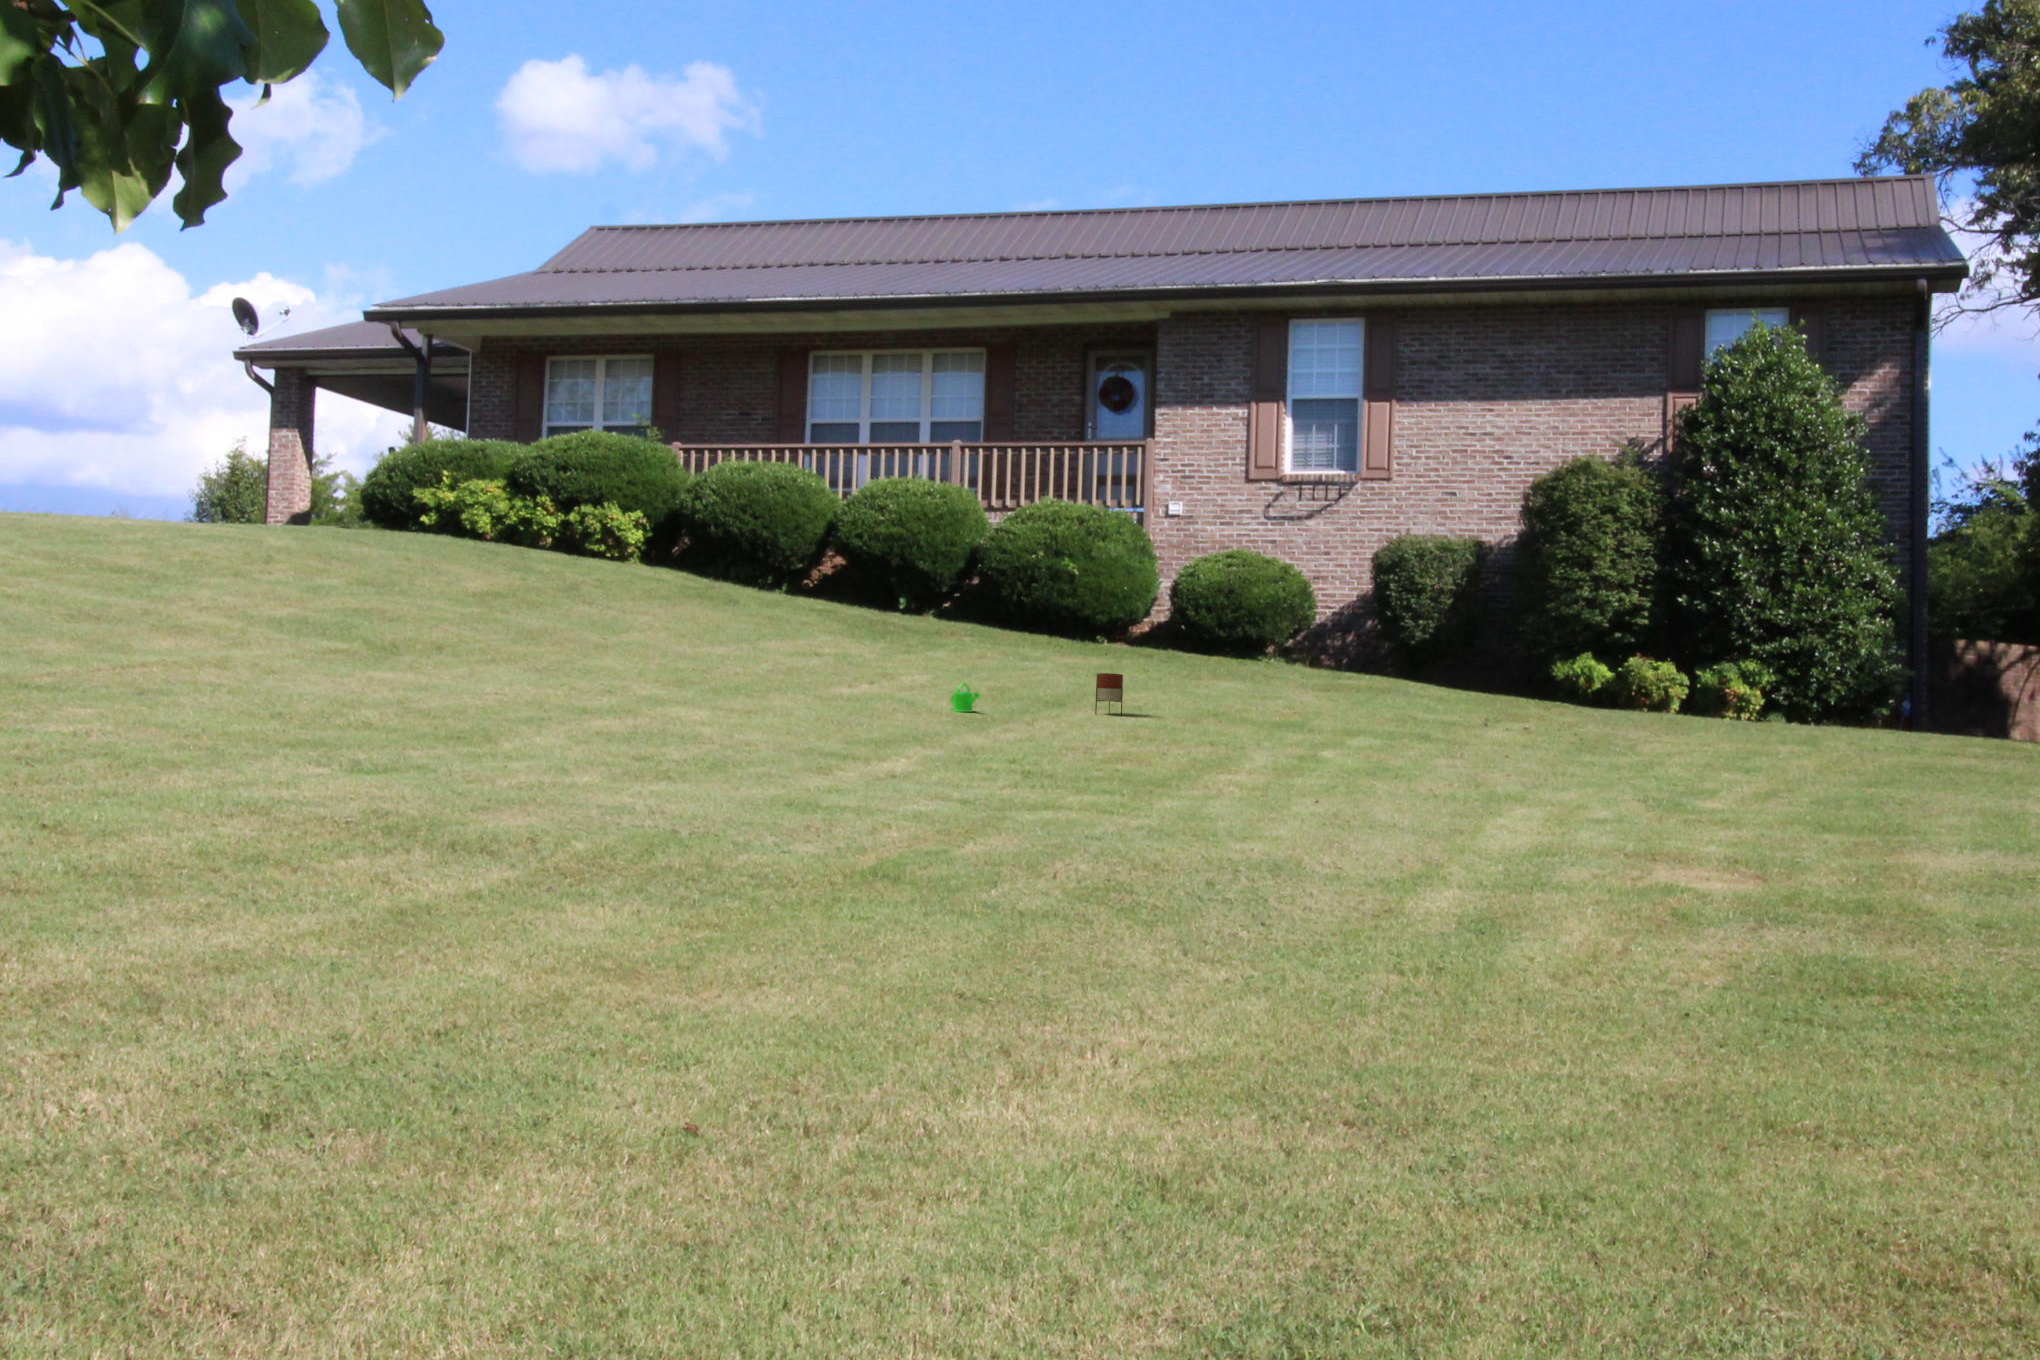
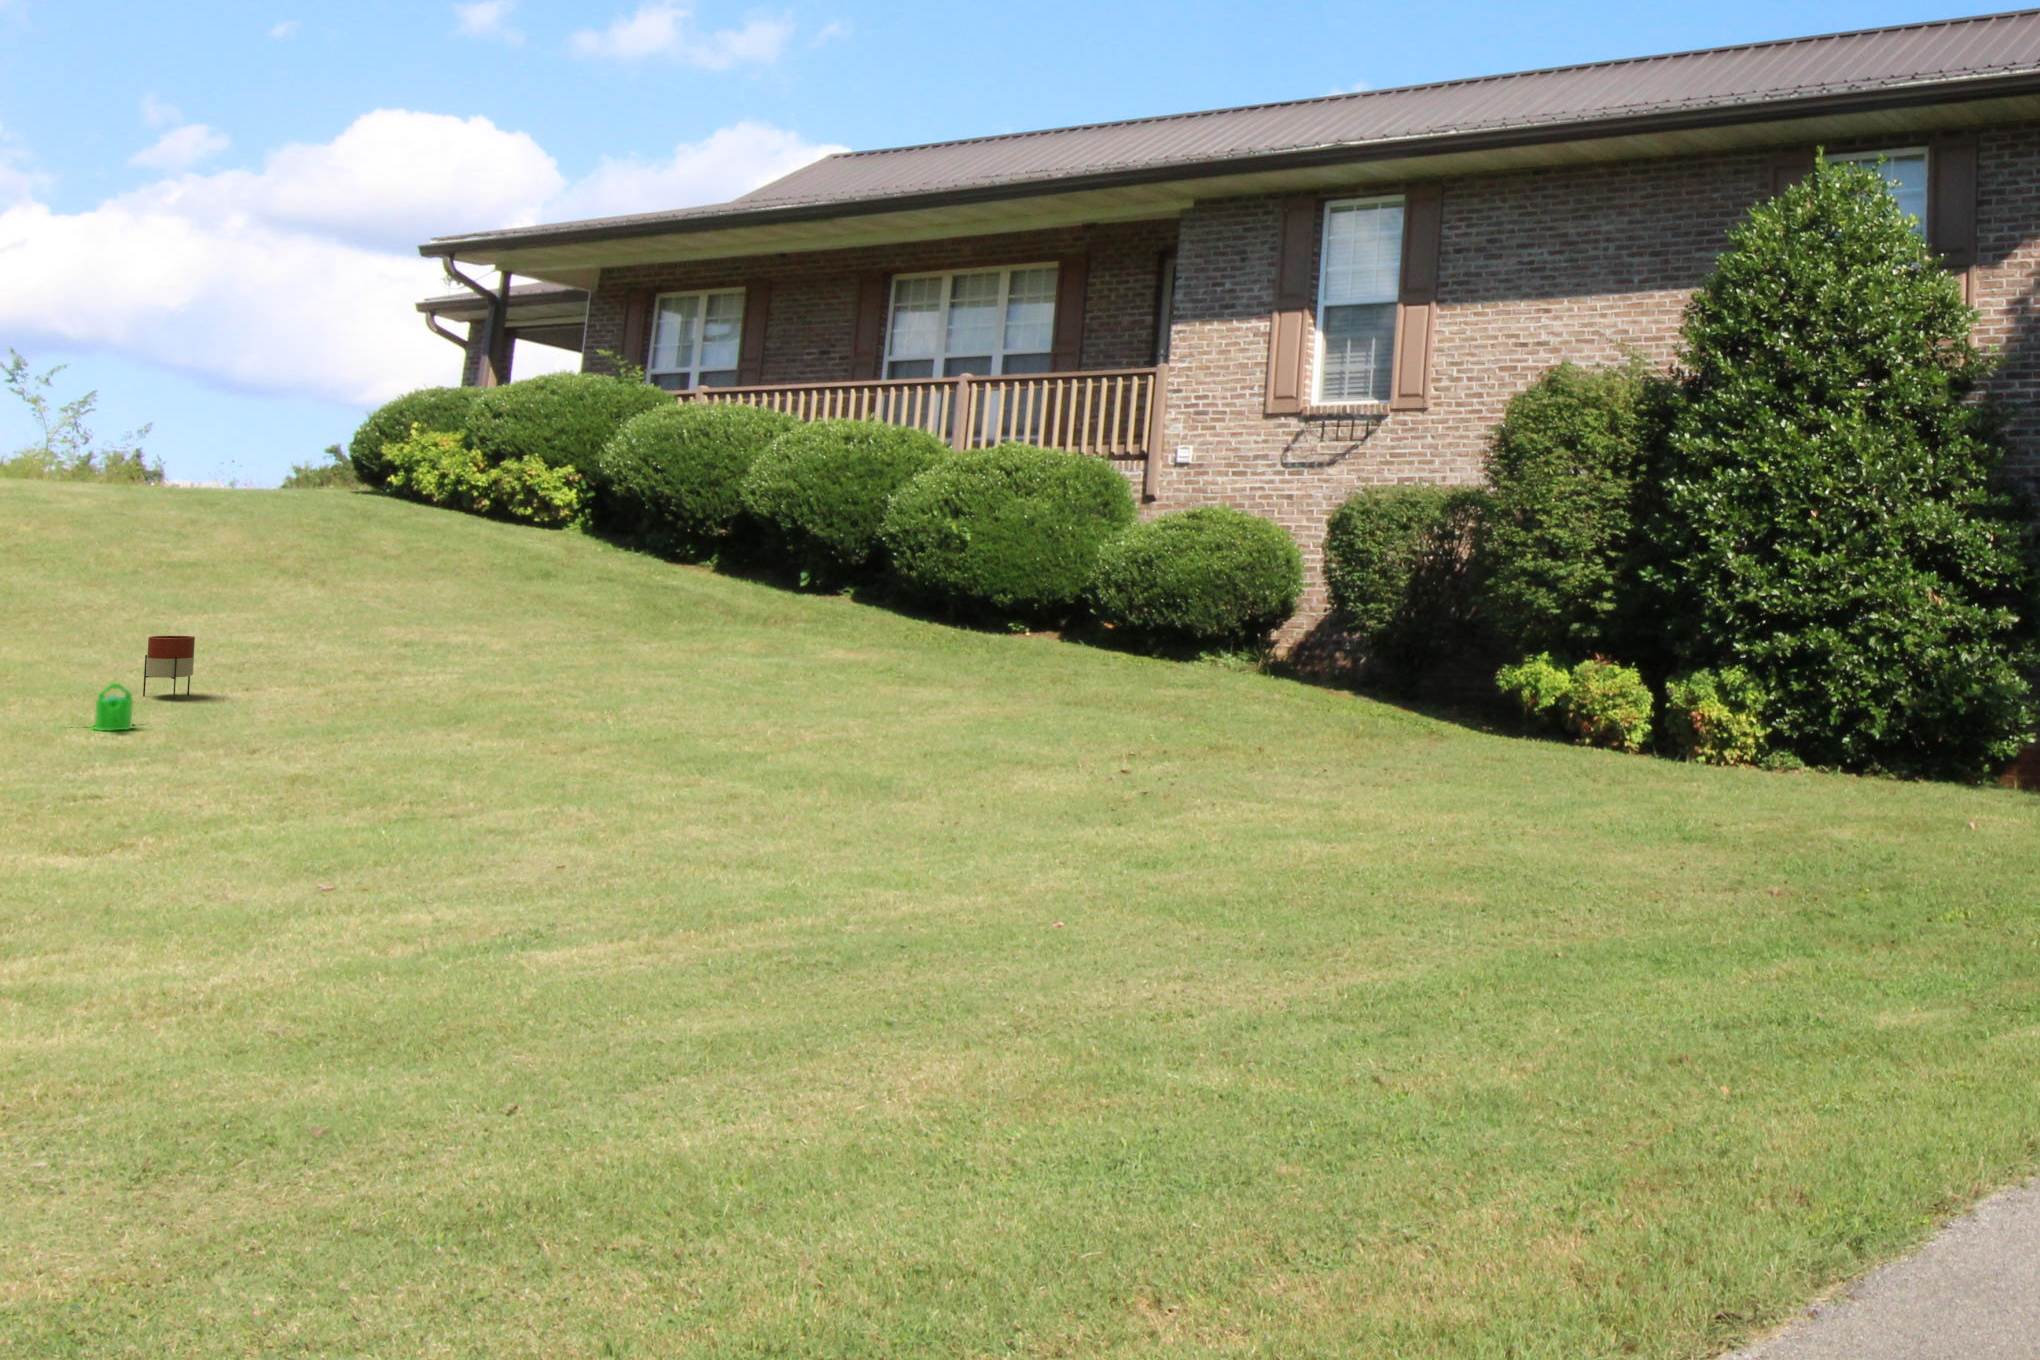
planter: present [1095,673,1123,715] -> present [143,636,195,699]

